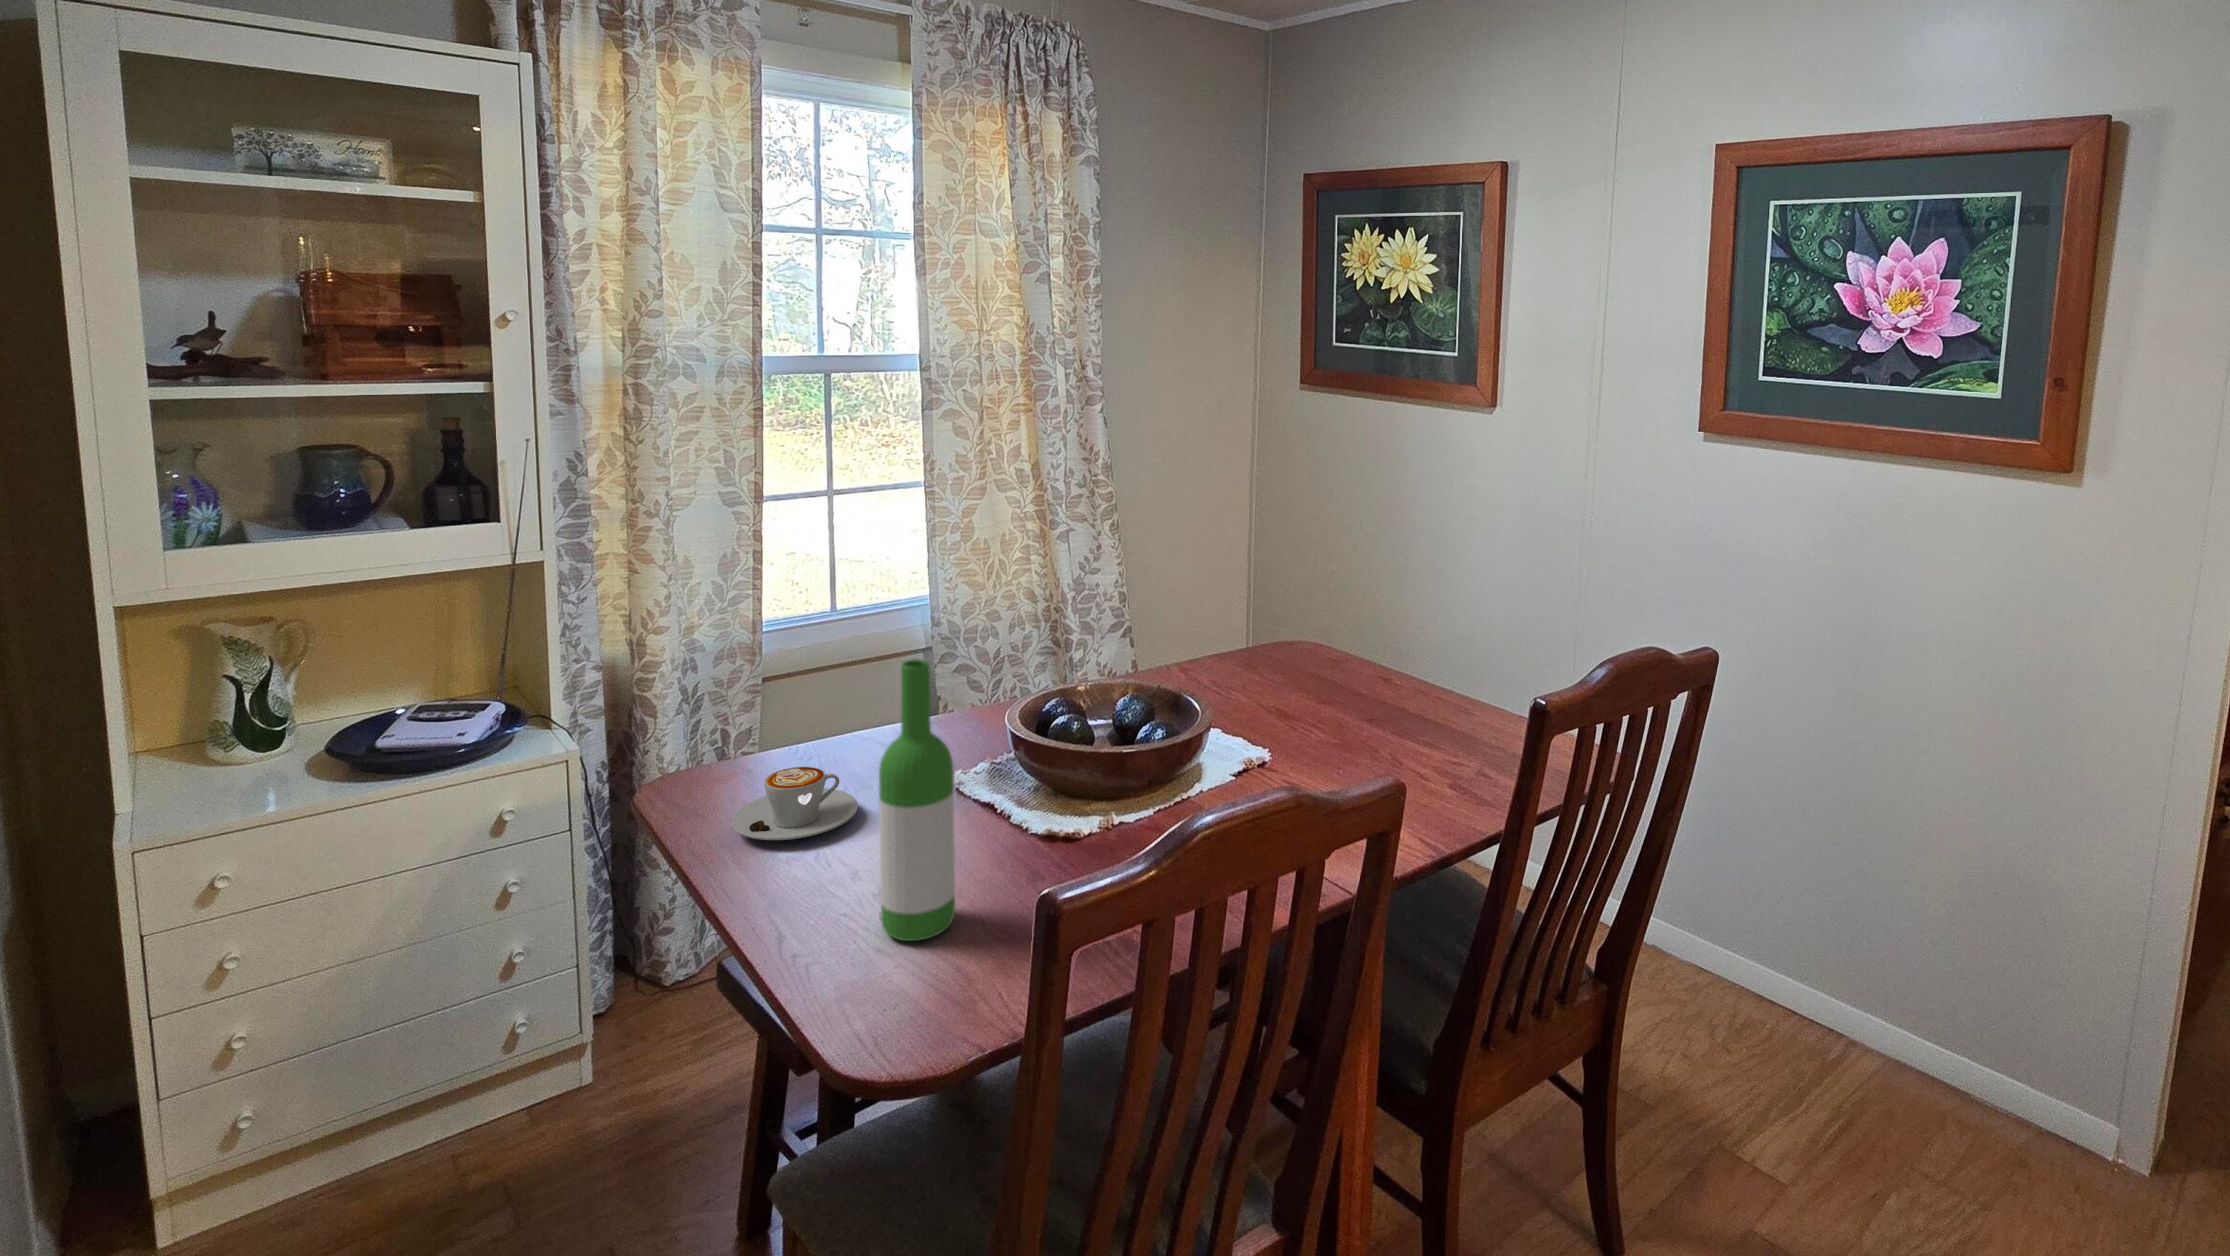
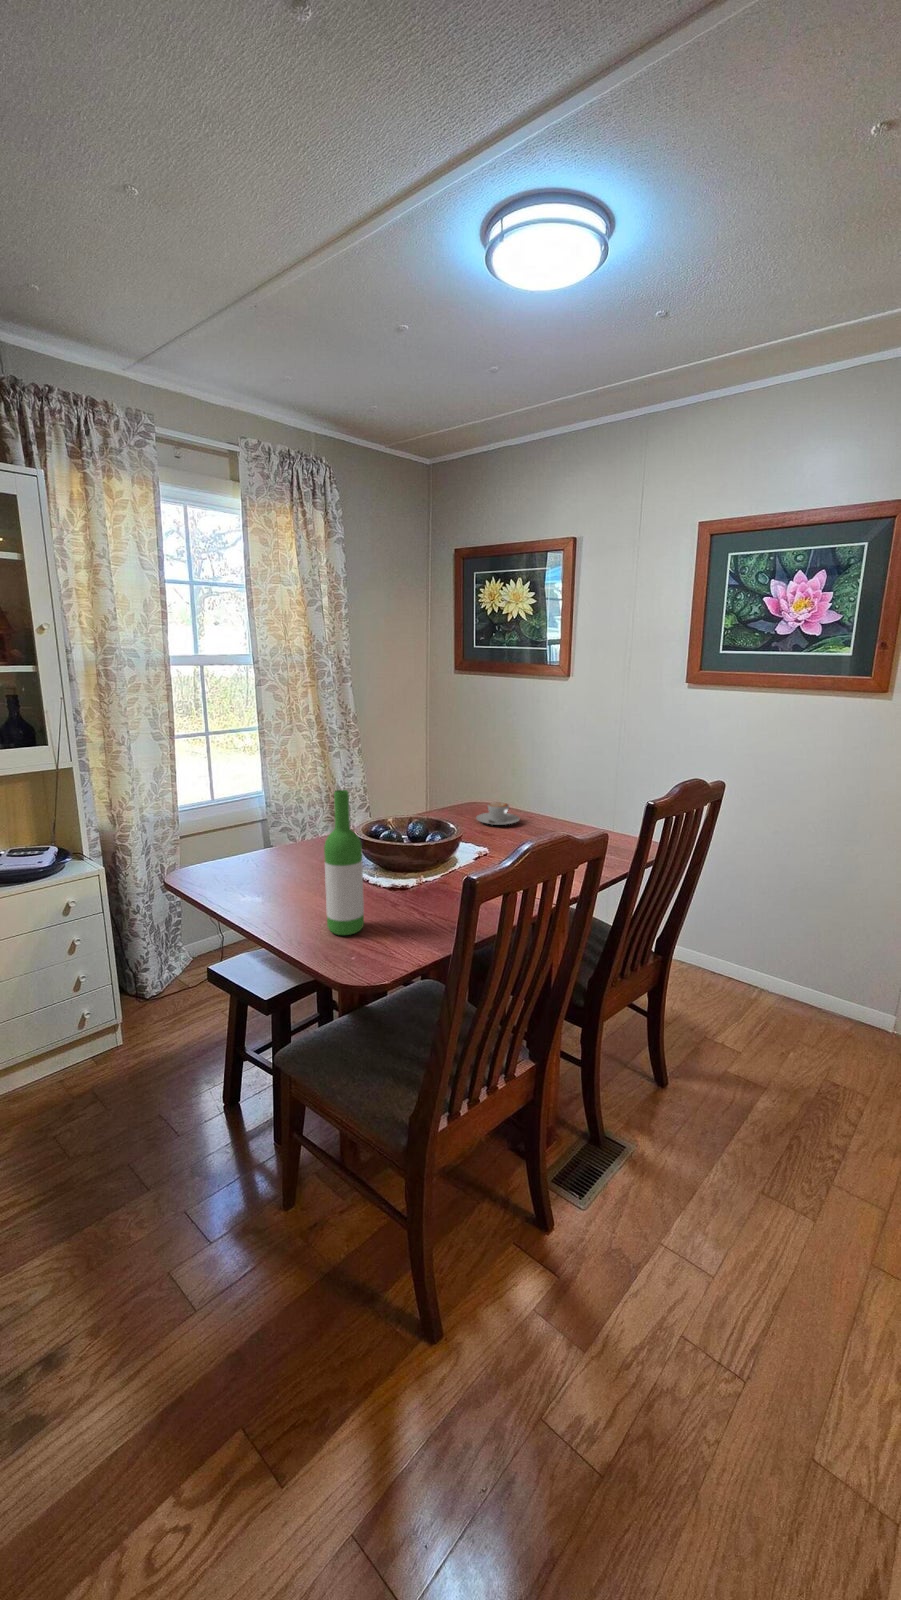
coffee cup: present [732,767,858,840] -> present [477,802,519,825]

